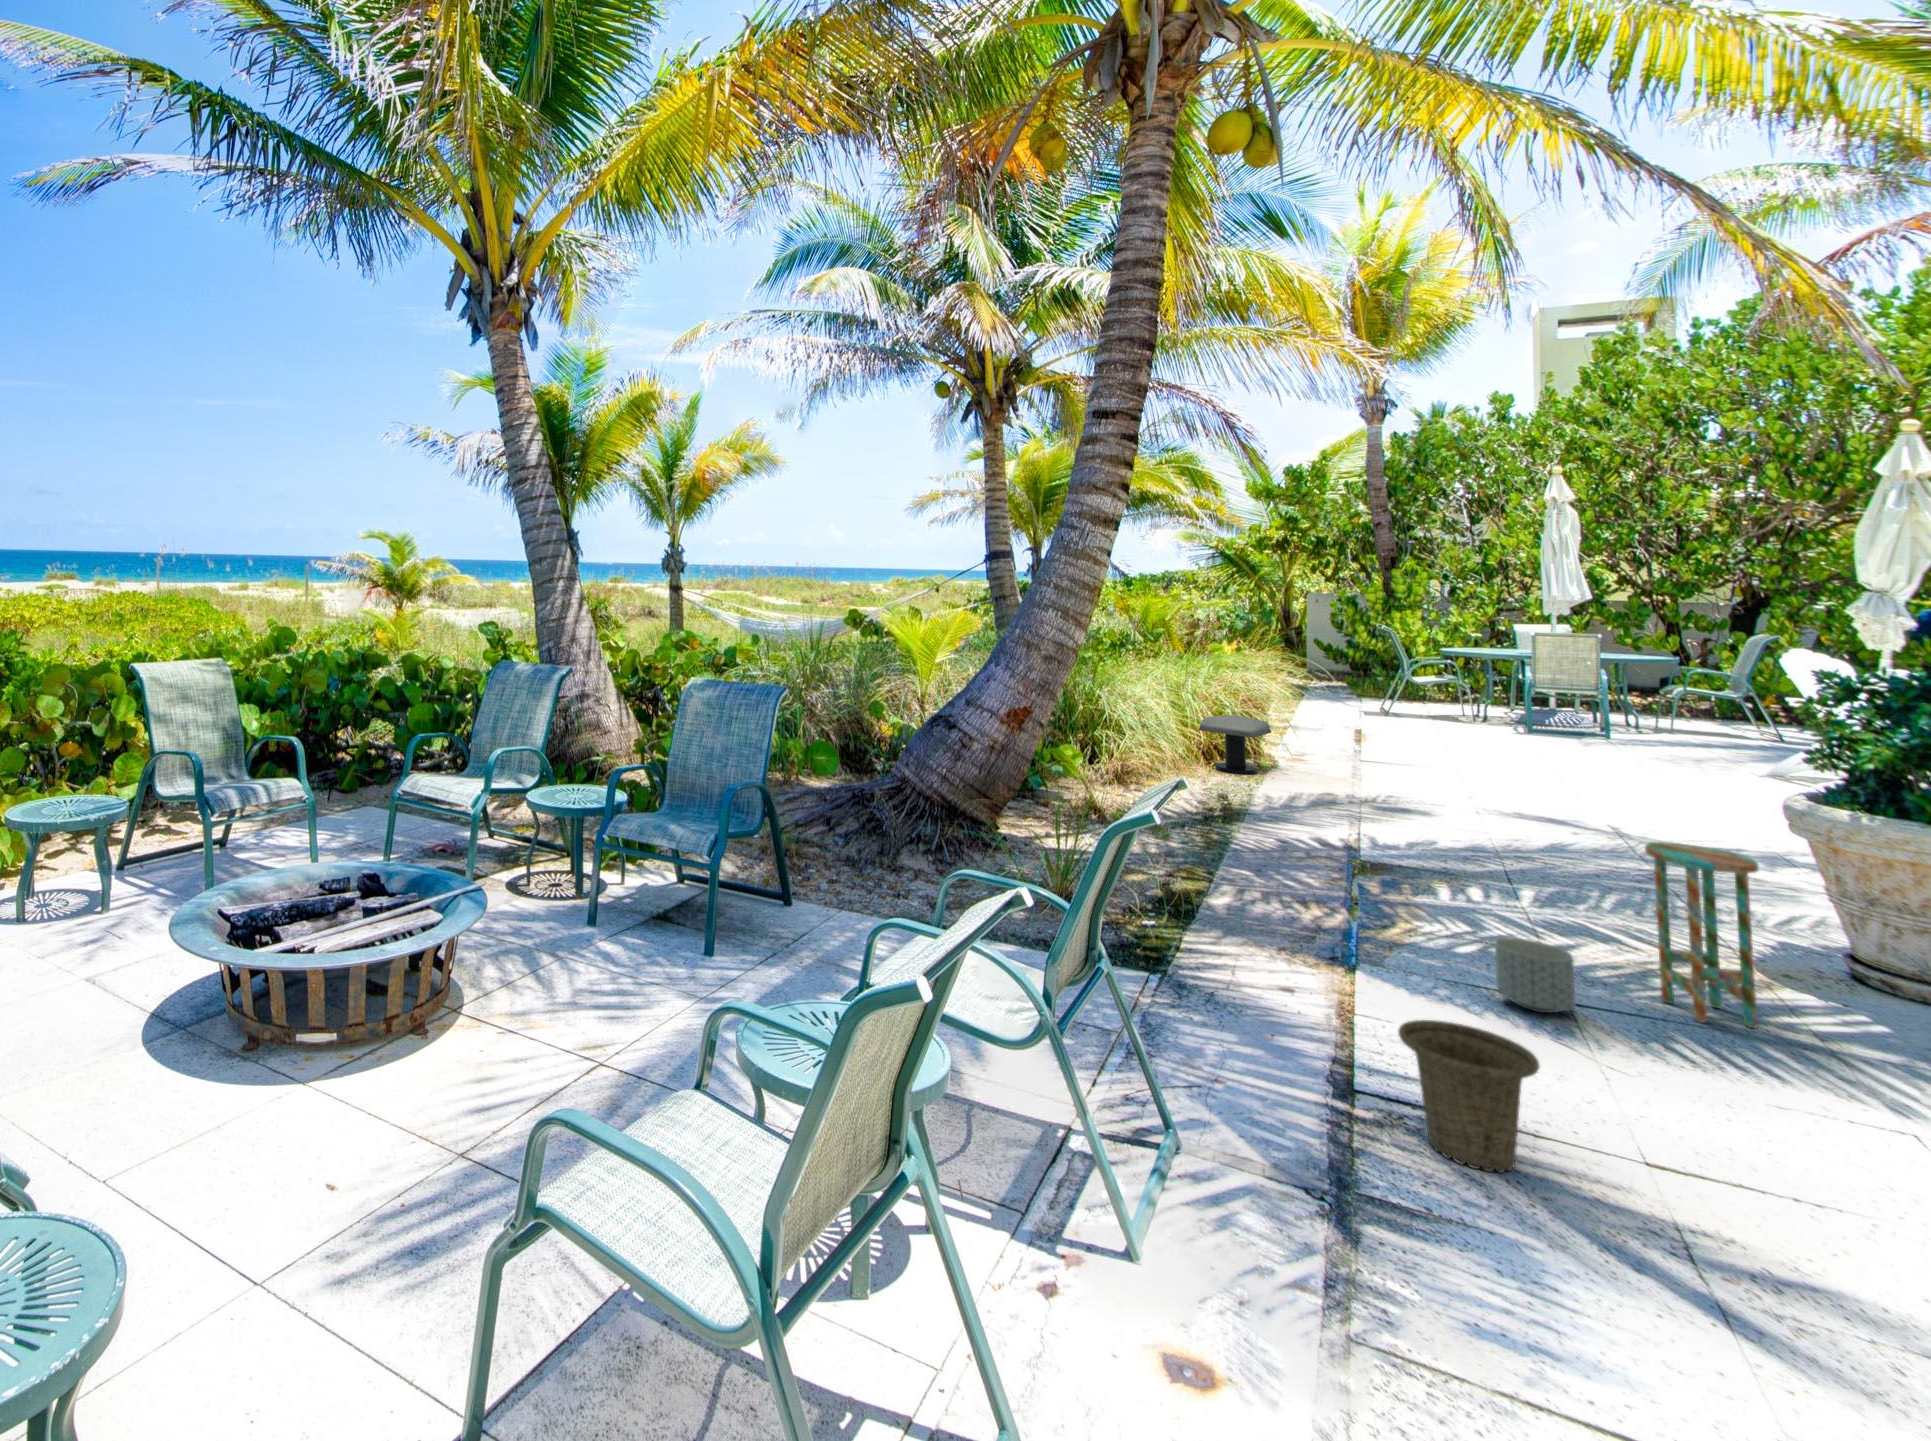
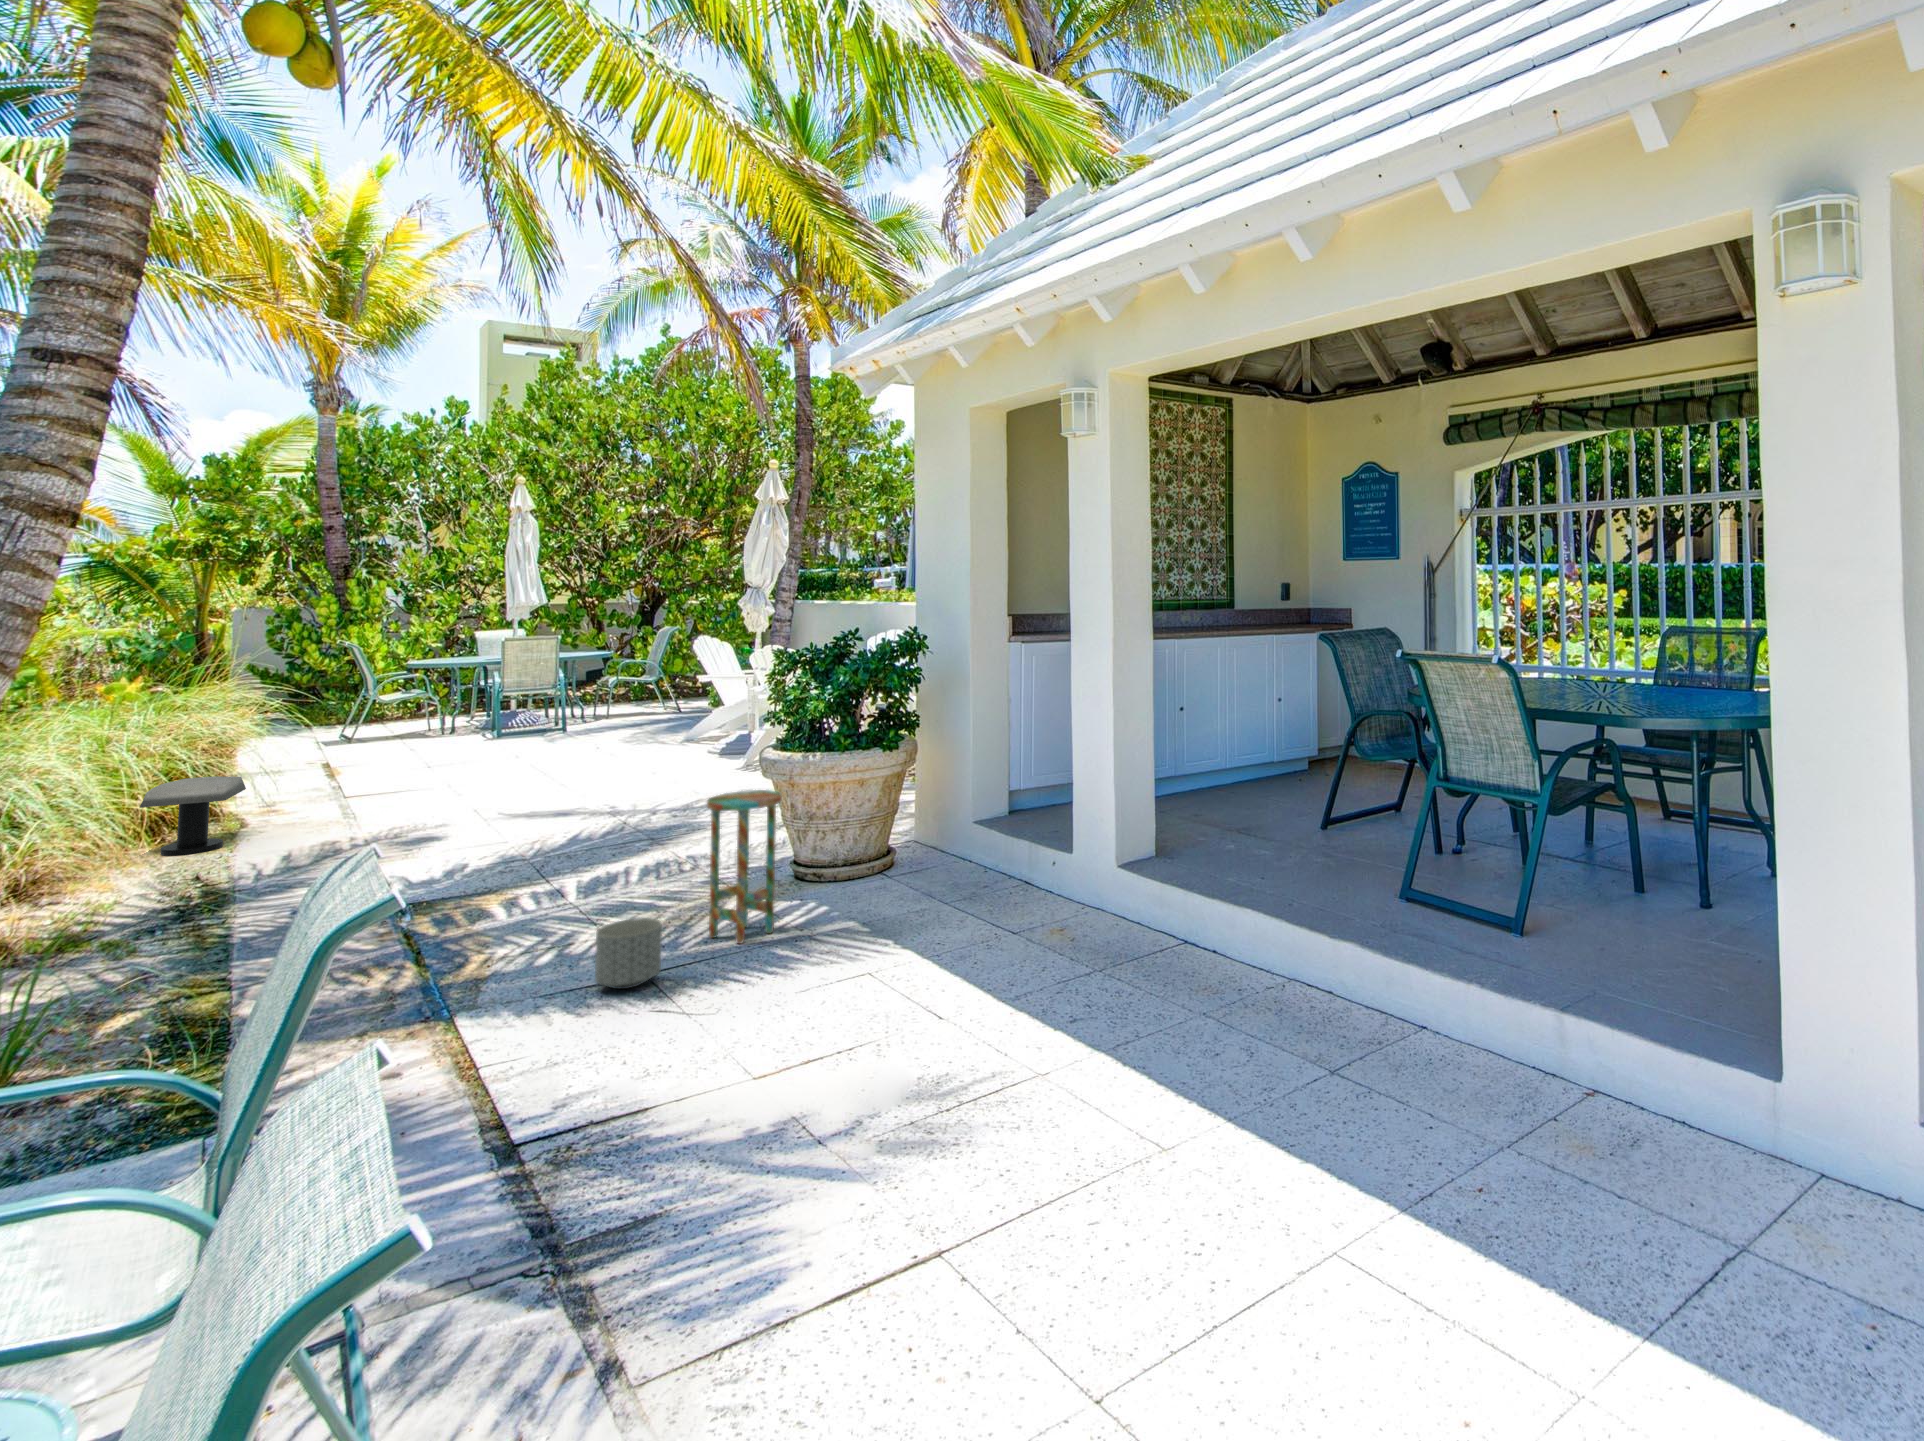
basket: present [1398,1020,1539,1173] -> none [585,1011,710,1159]

